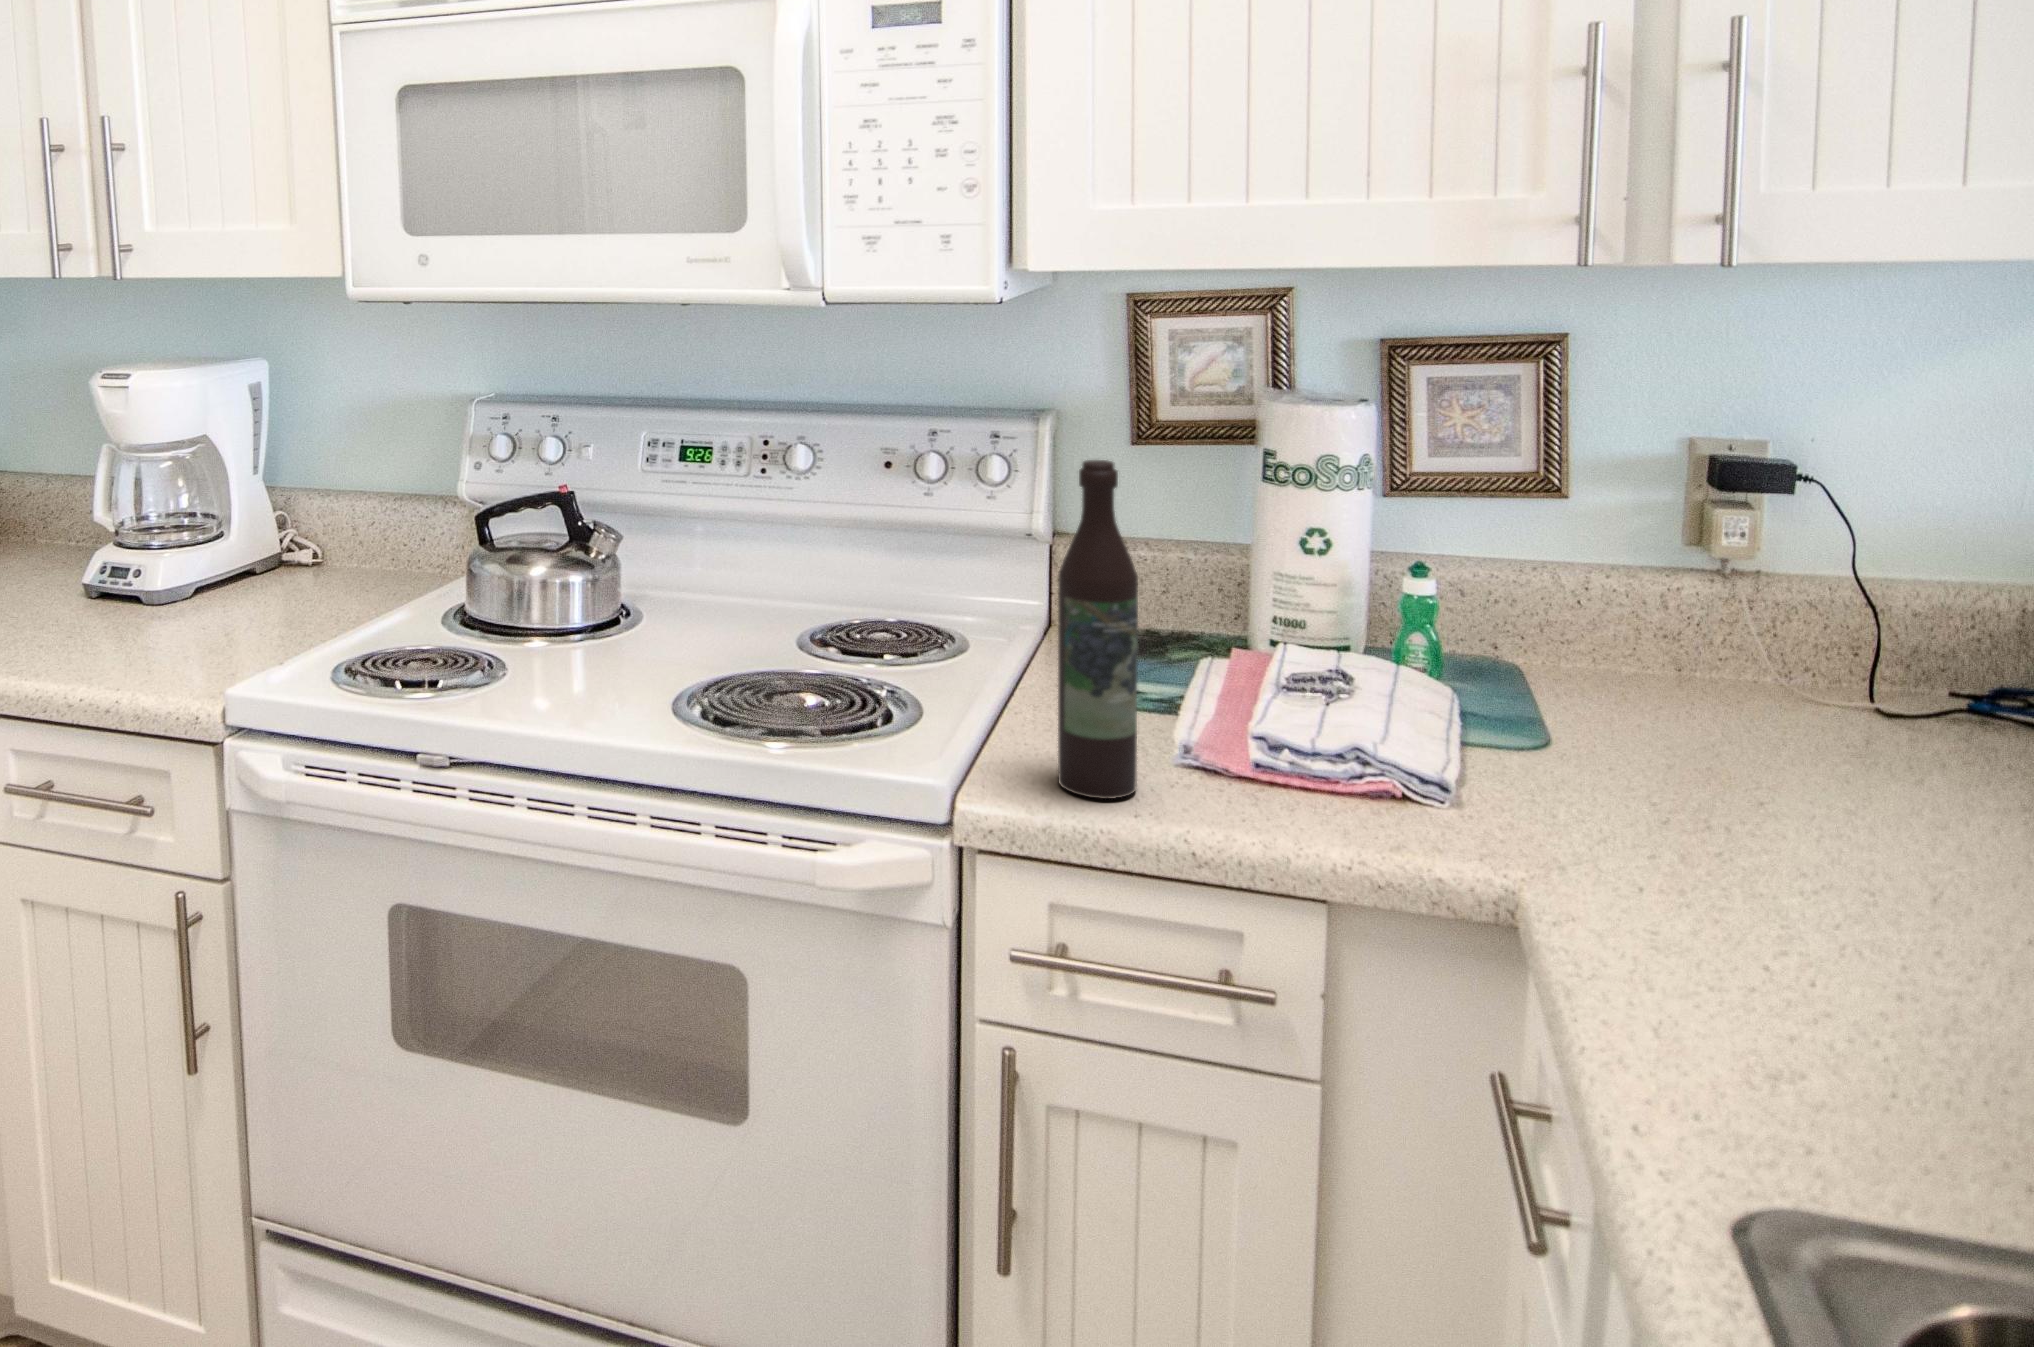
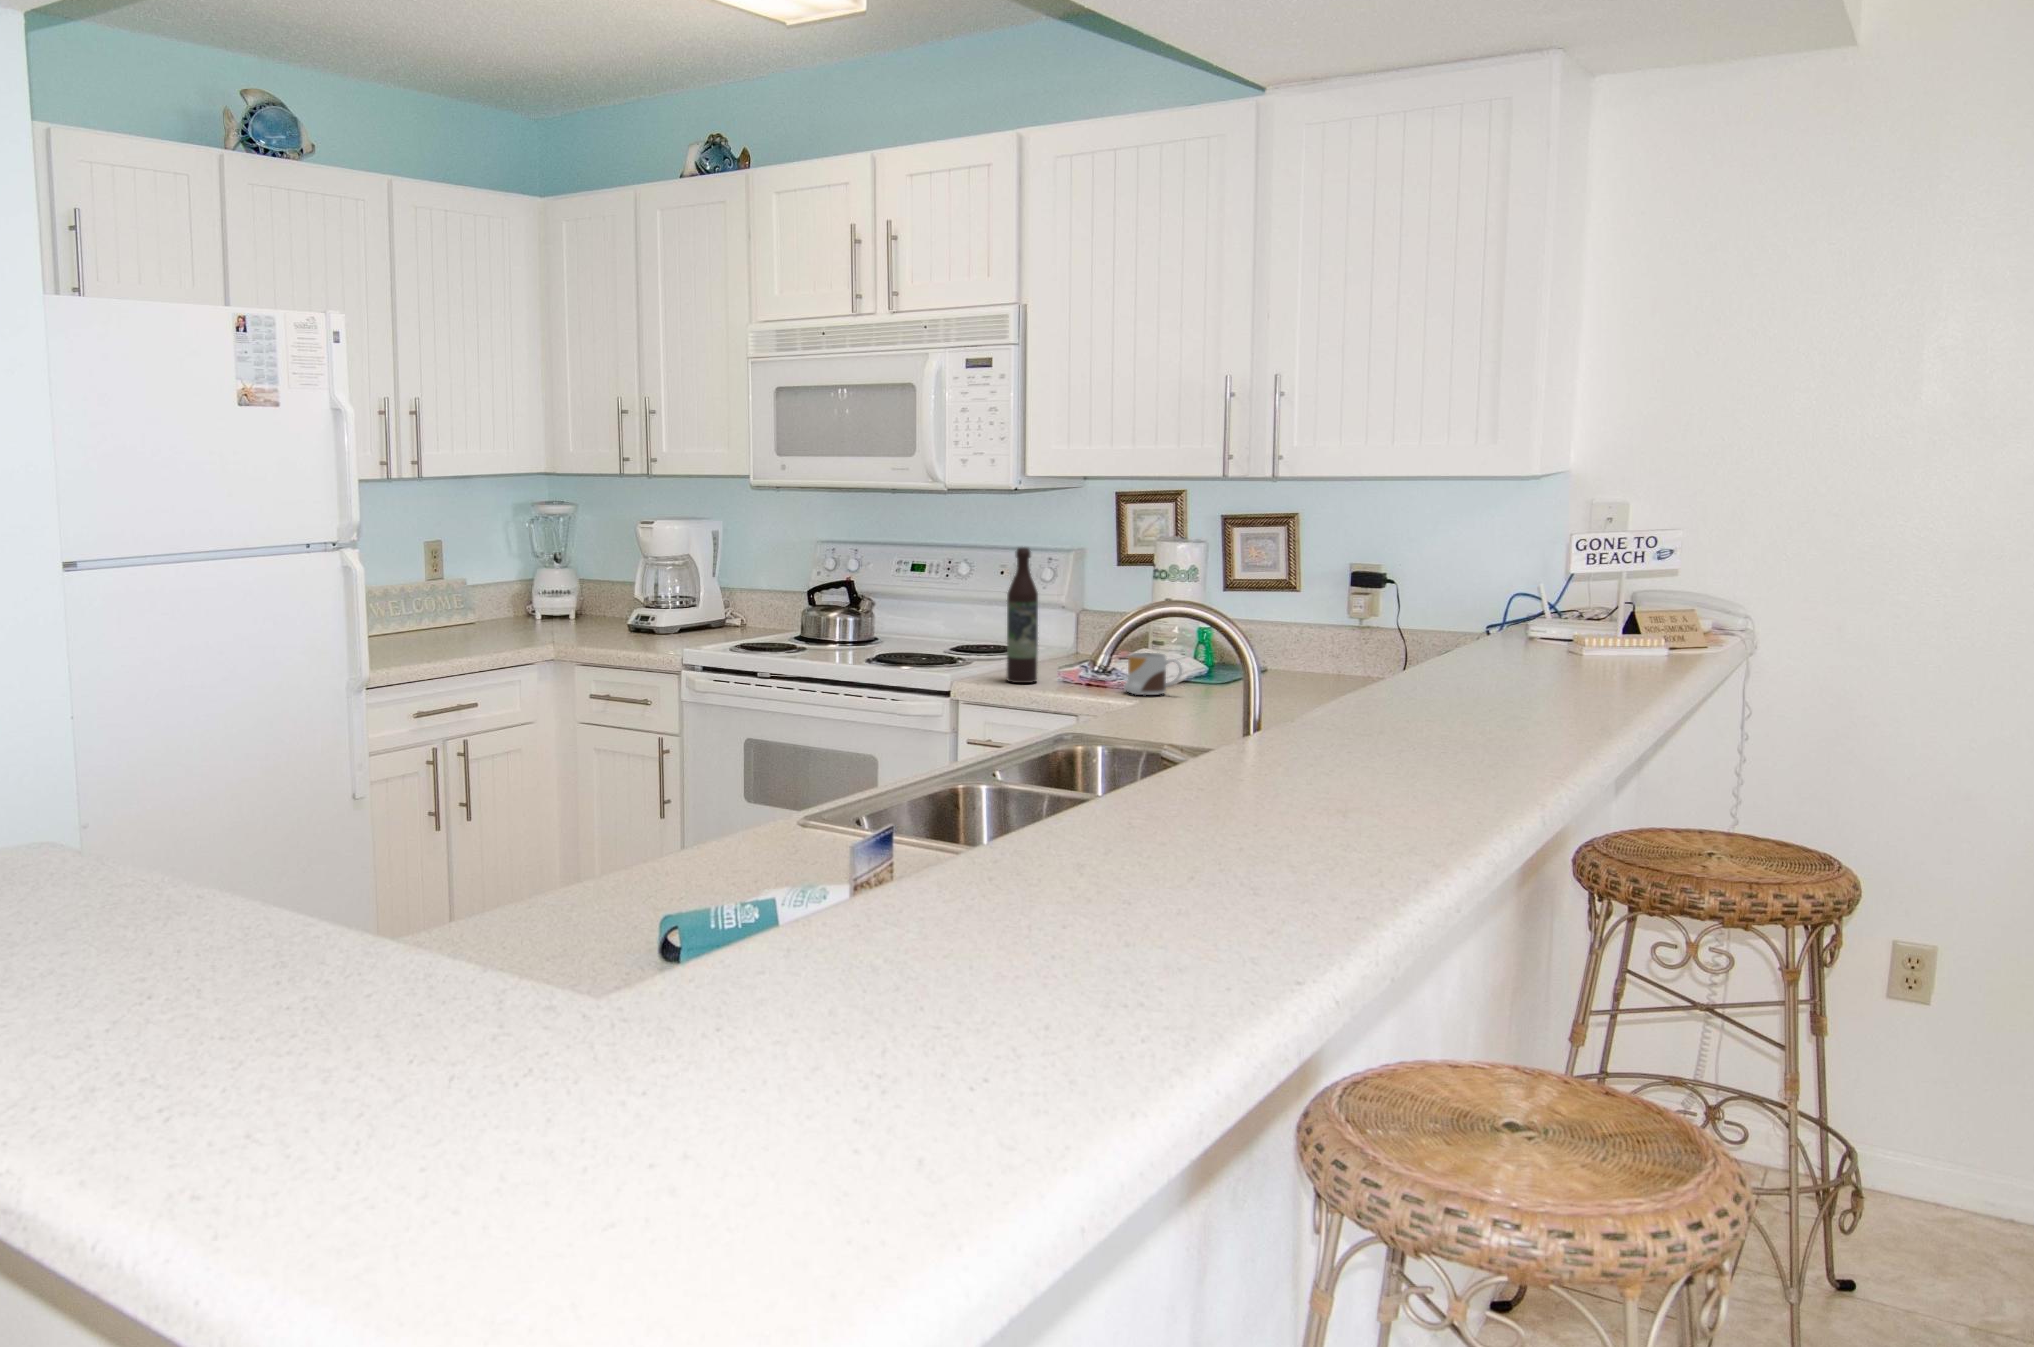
mug: none [1385,715,1551,839] -> present [1124,653,1182,695]

